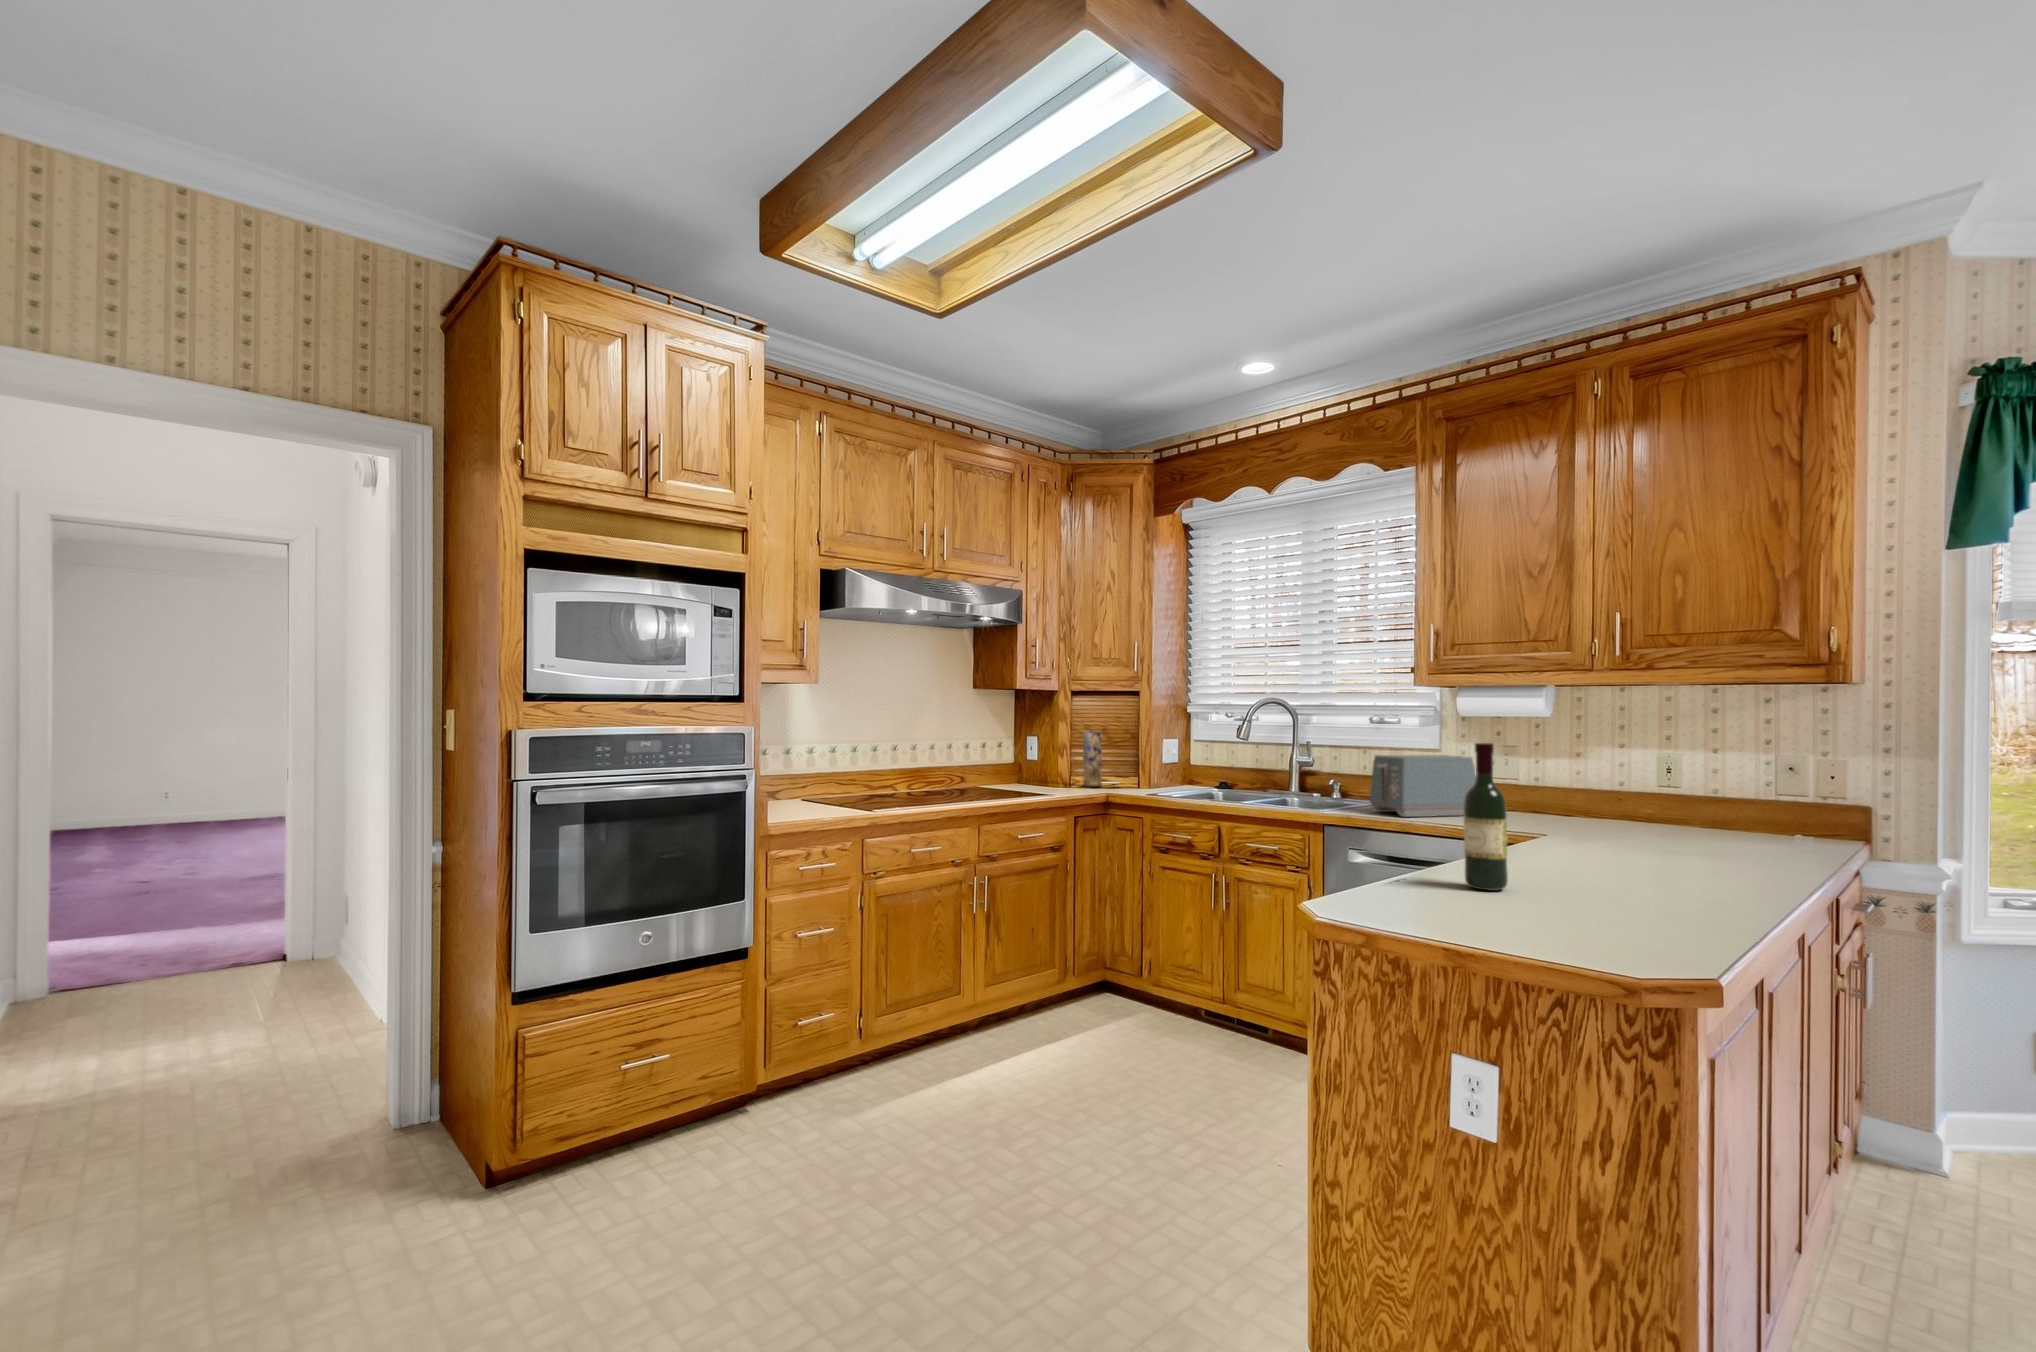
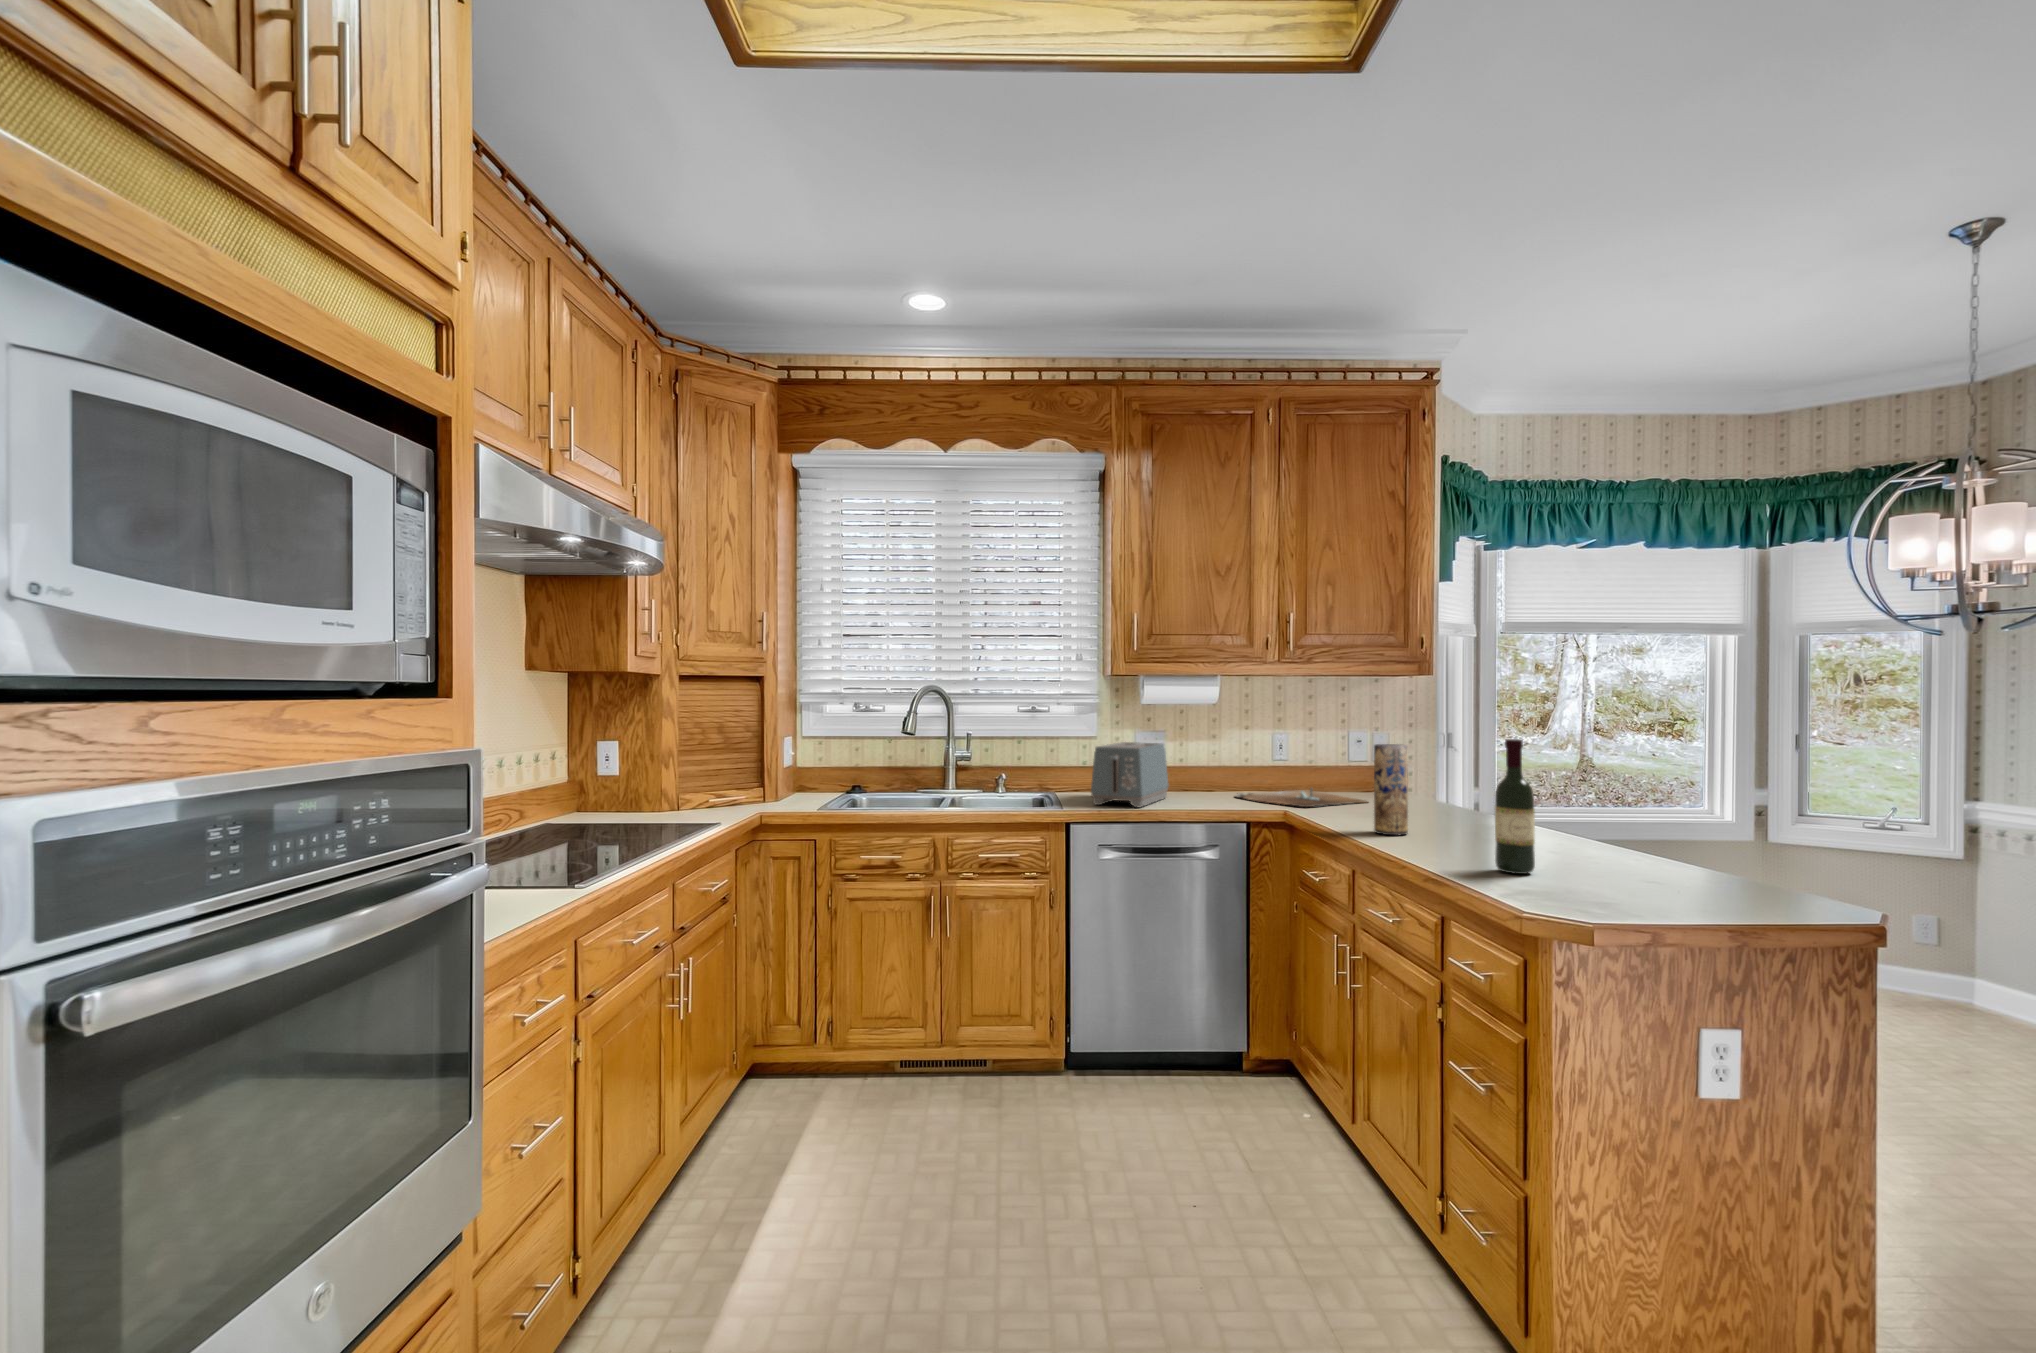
vase: present [1083,732,1102,787] -> present [1374,744,1408,835]
cutting board: none [1555,818,1708,842] -> present [1236,788,1367,807]

